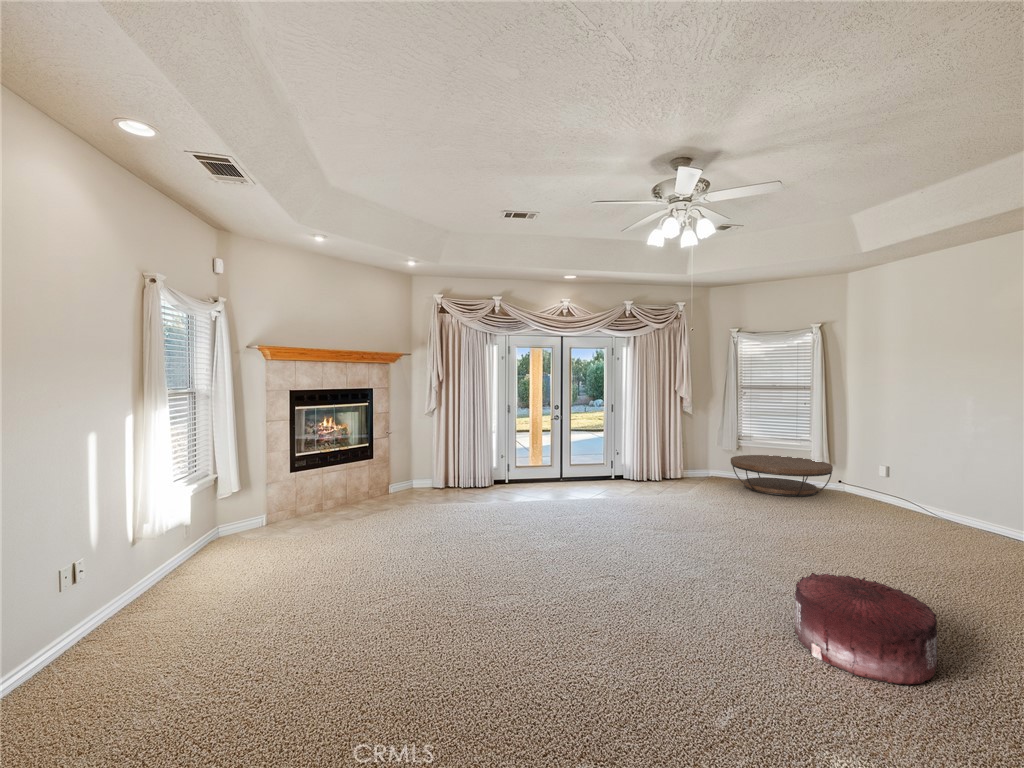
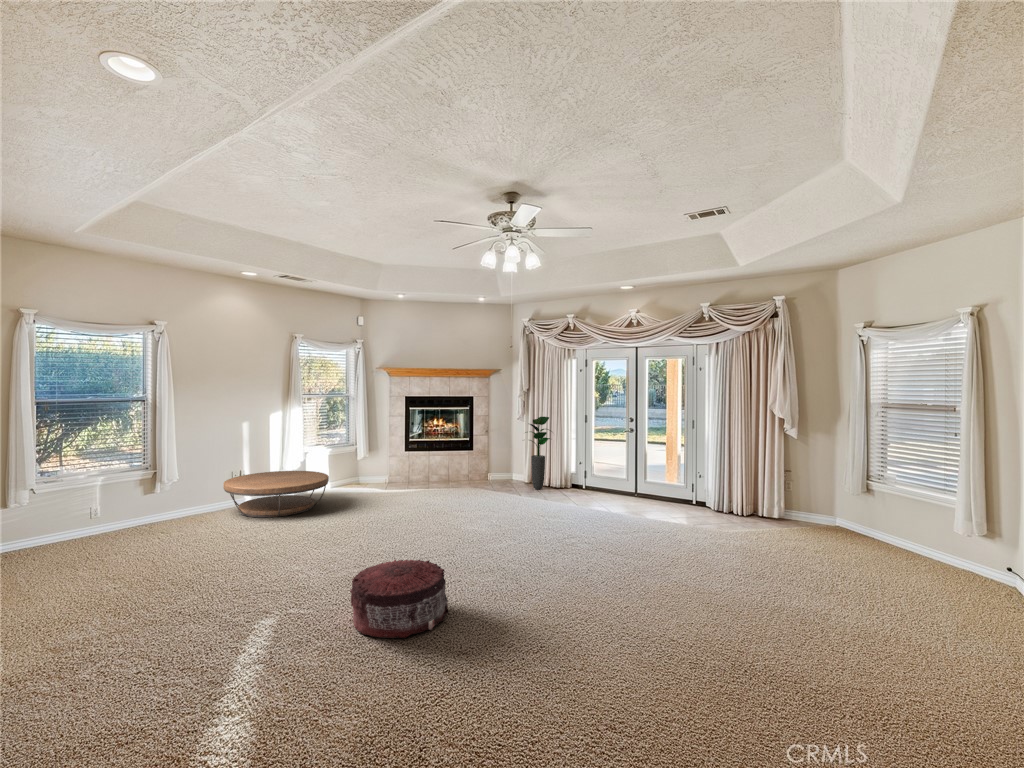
potted plant: none [455,409,490,492] -> present [530,417,550,489]
coffee table: present [731,455,833,497] -> present [223,471,329,518]

